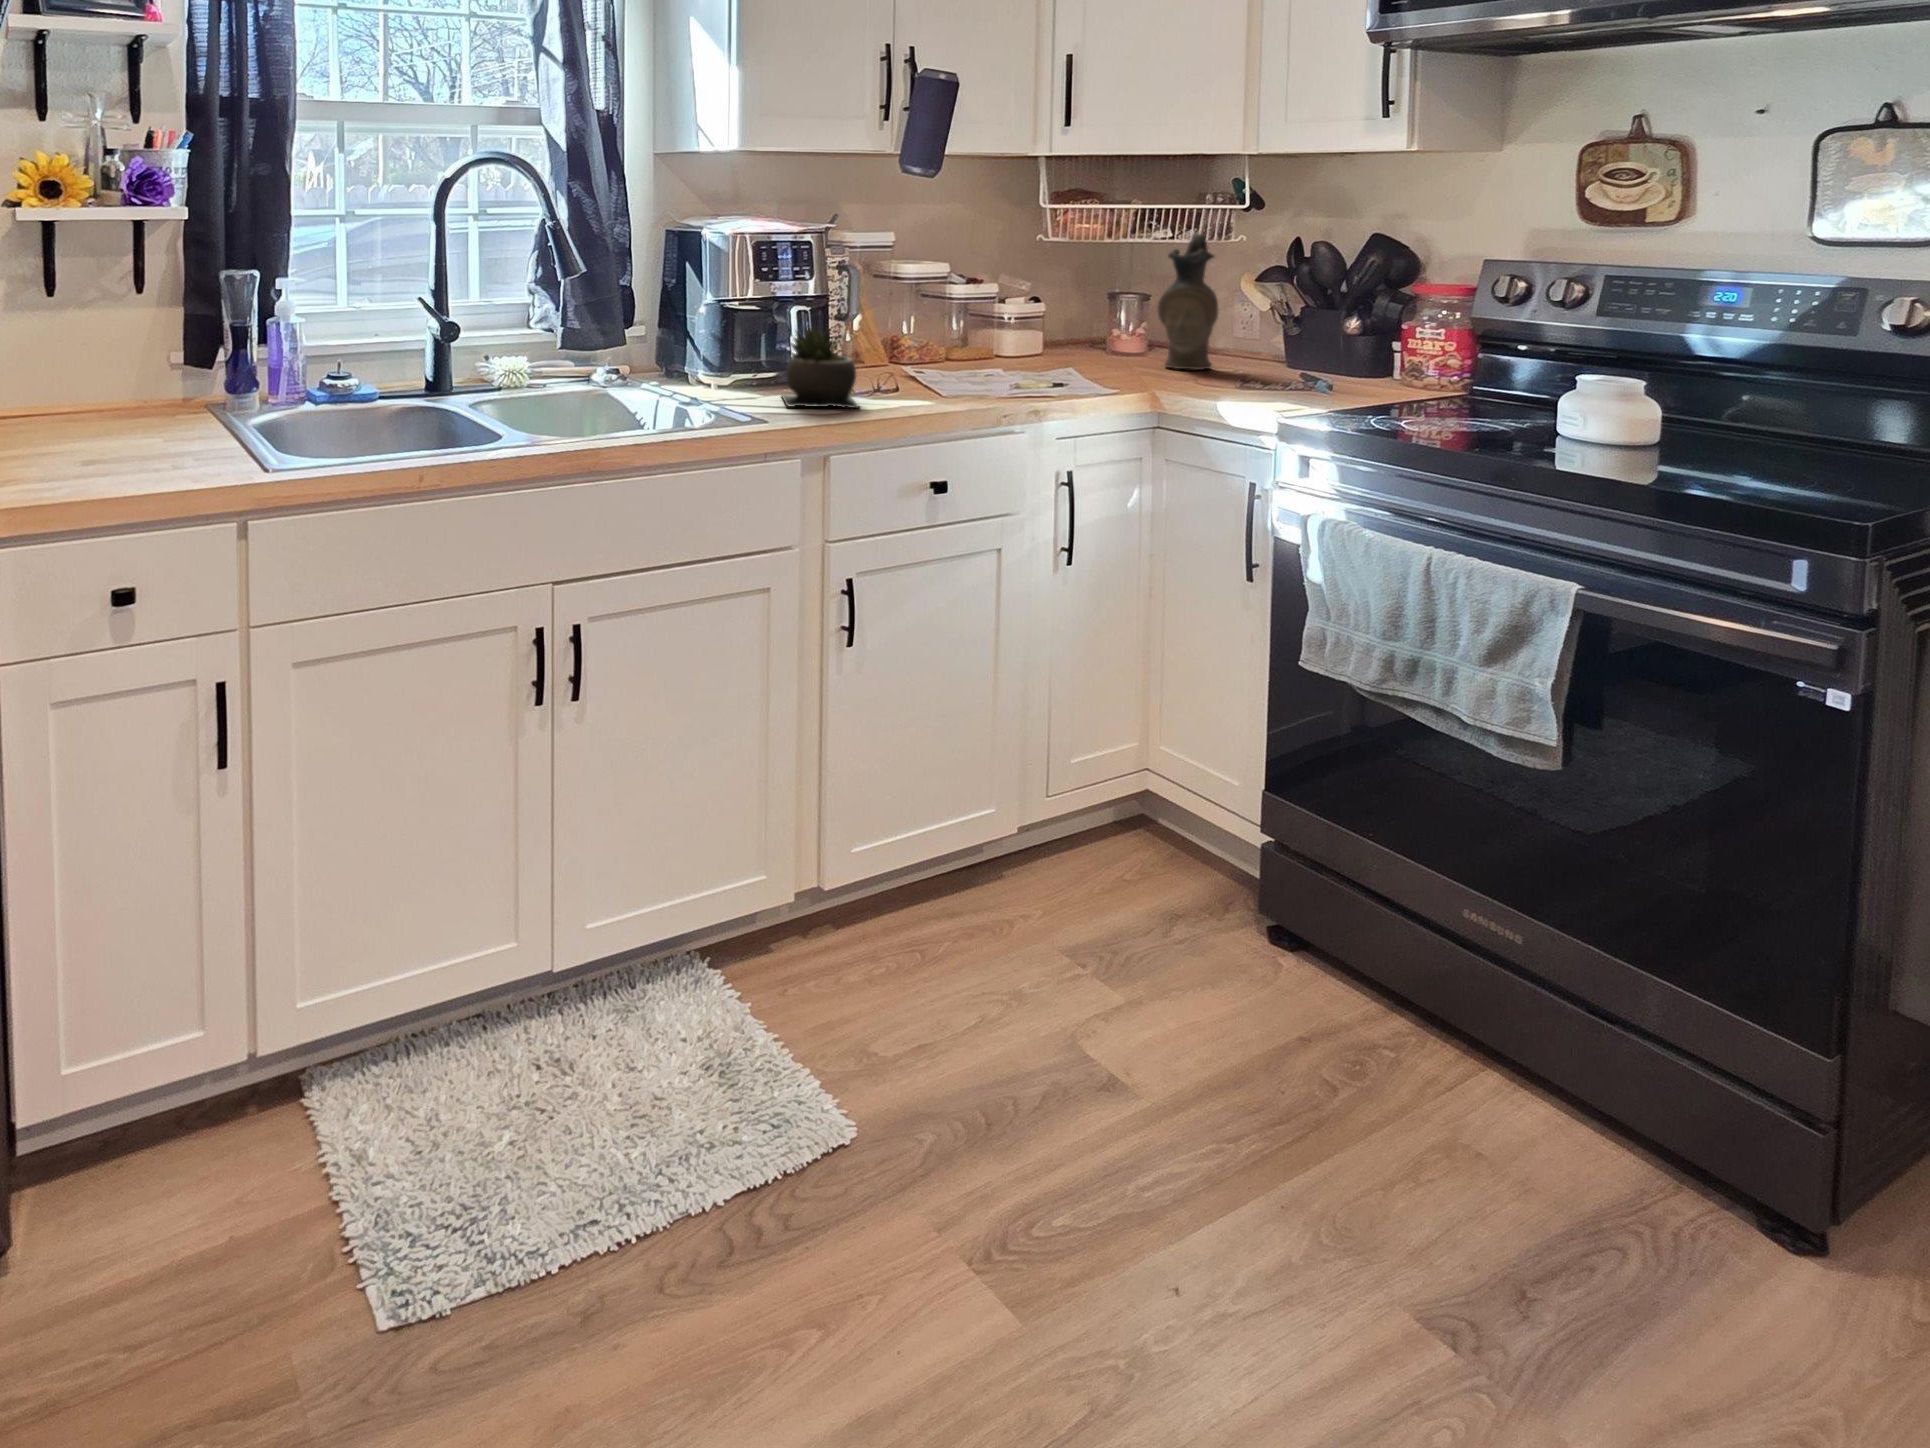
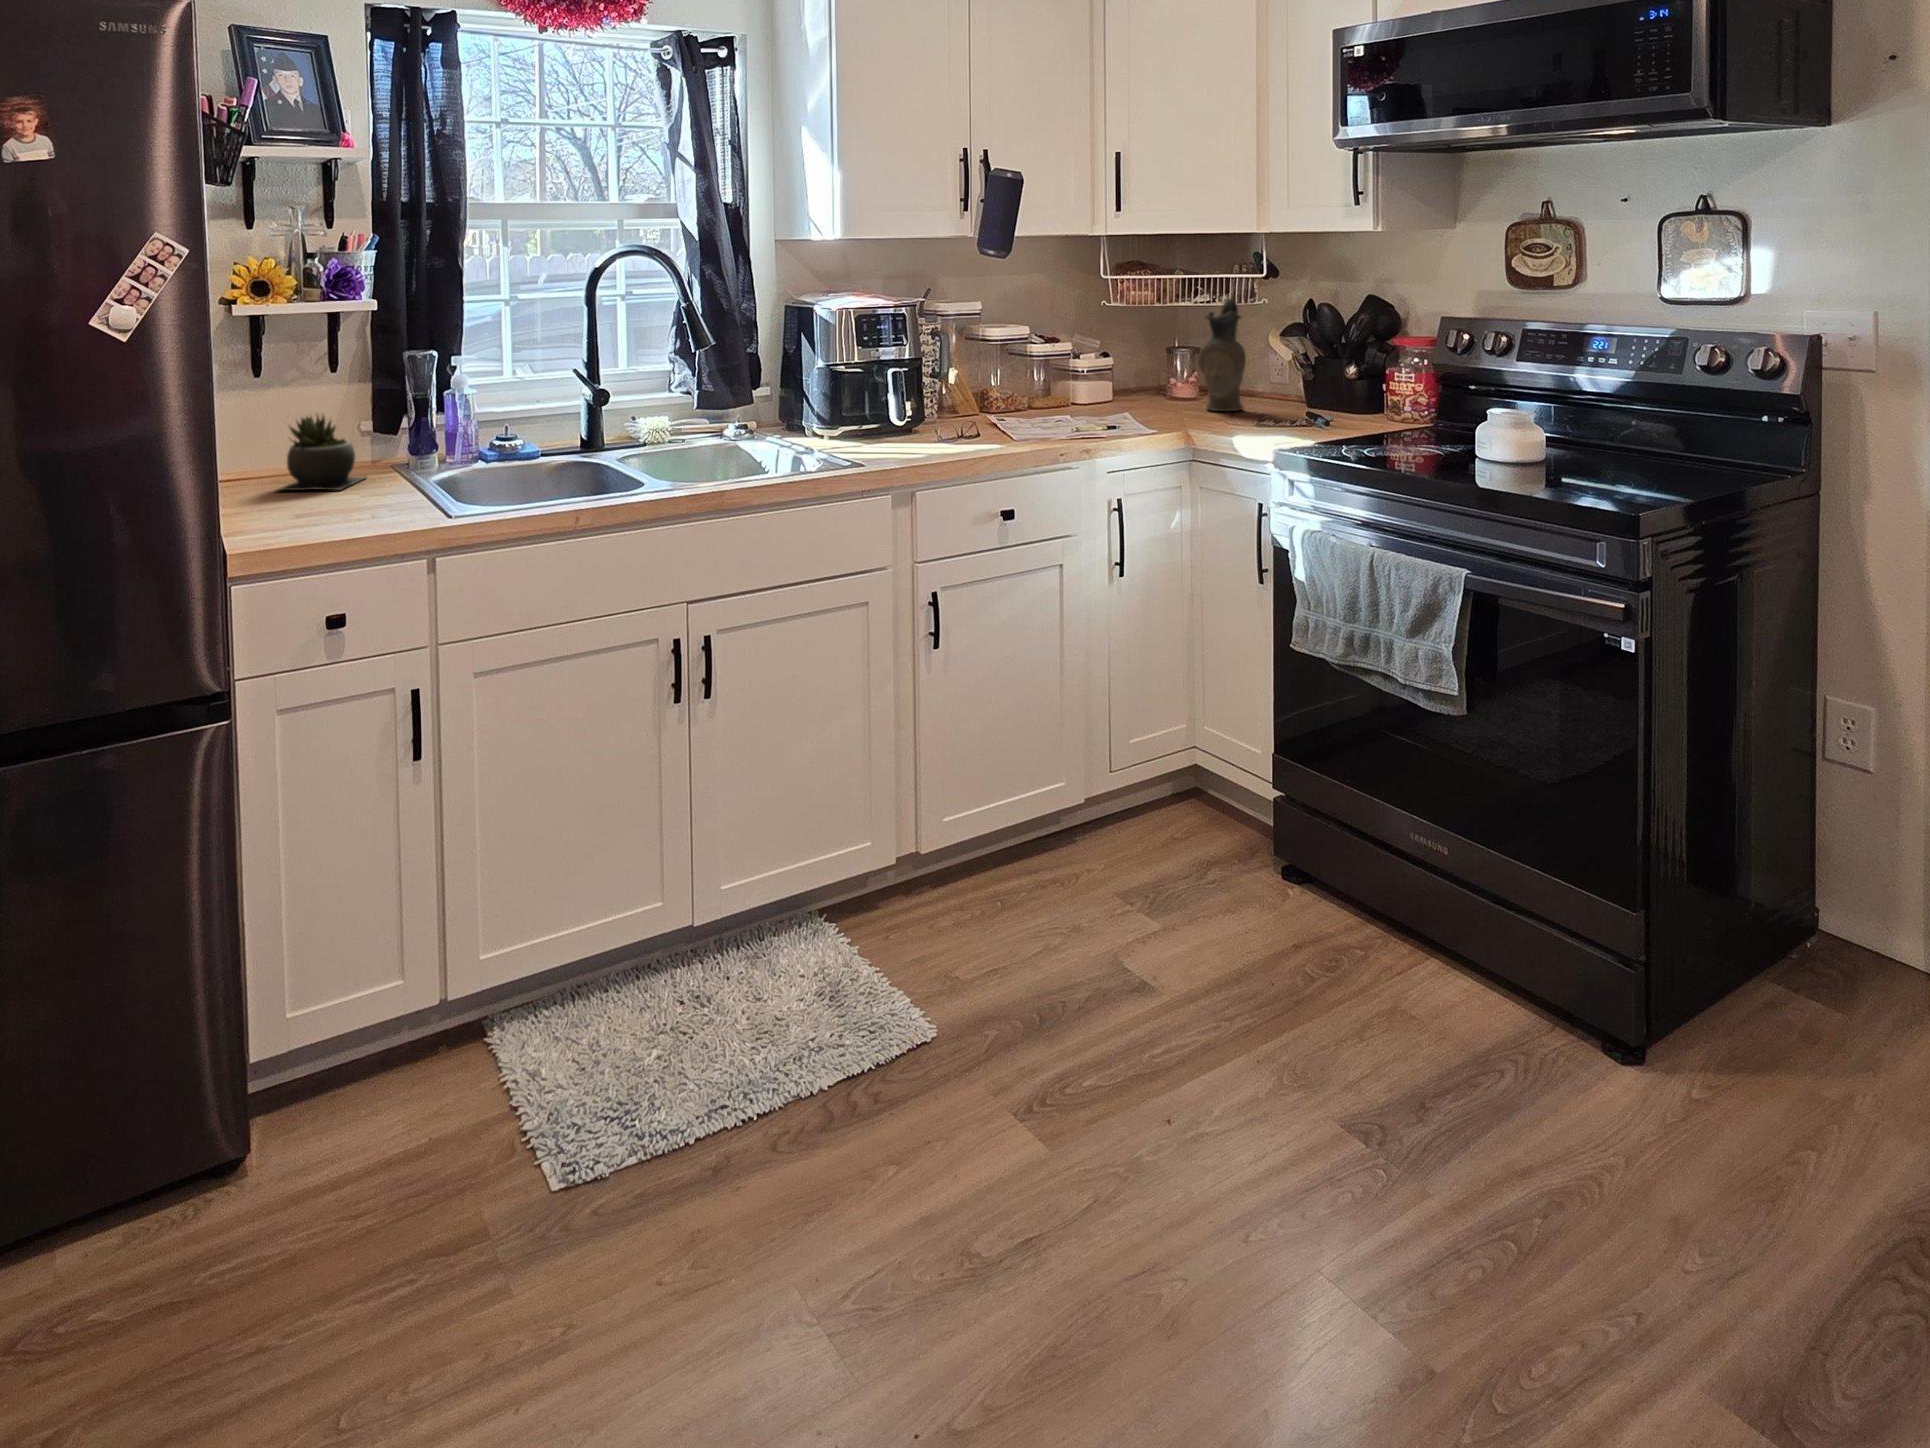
succulent plant: present [782,326,859,408] -> present [278,415,364,490]

